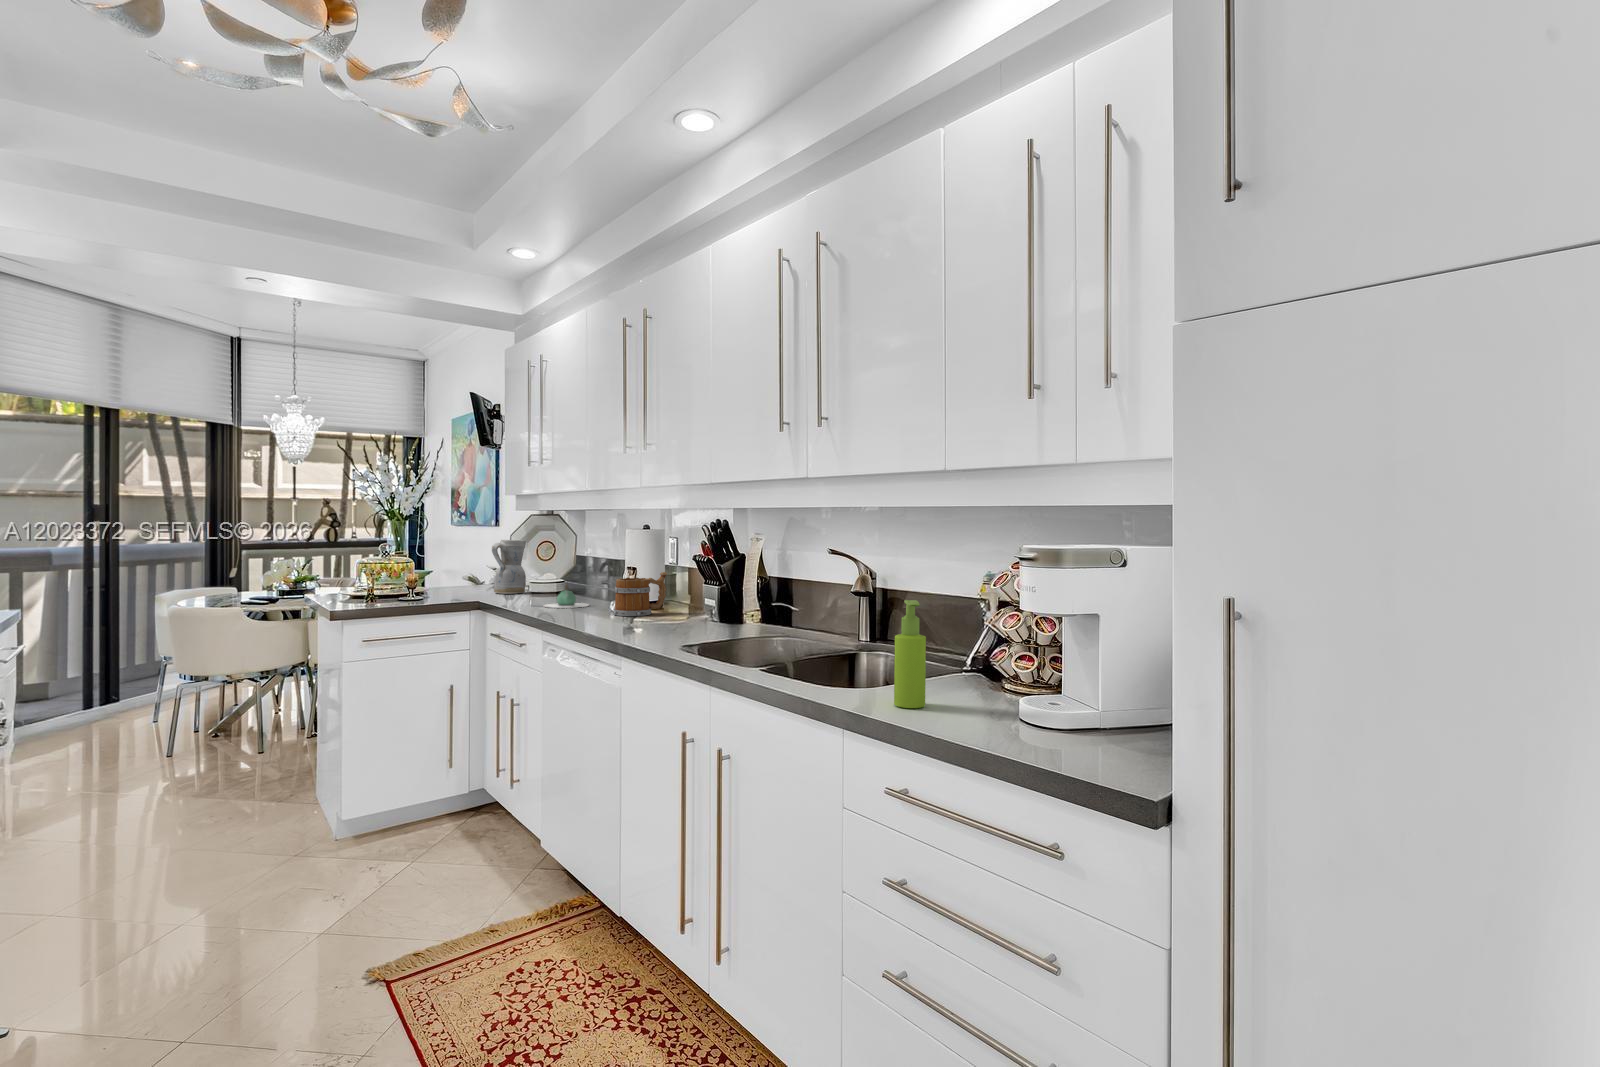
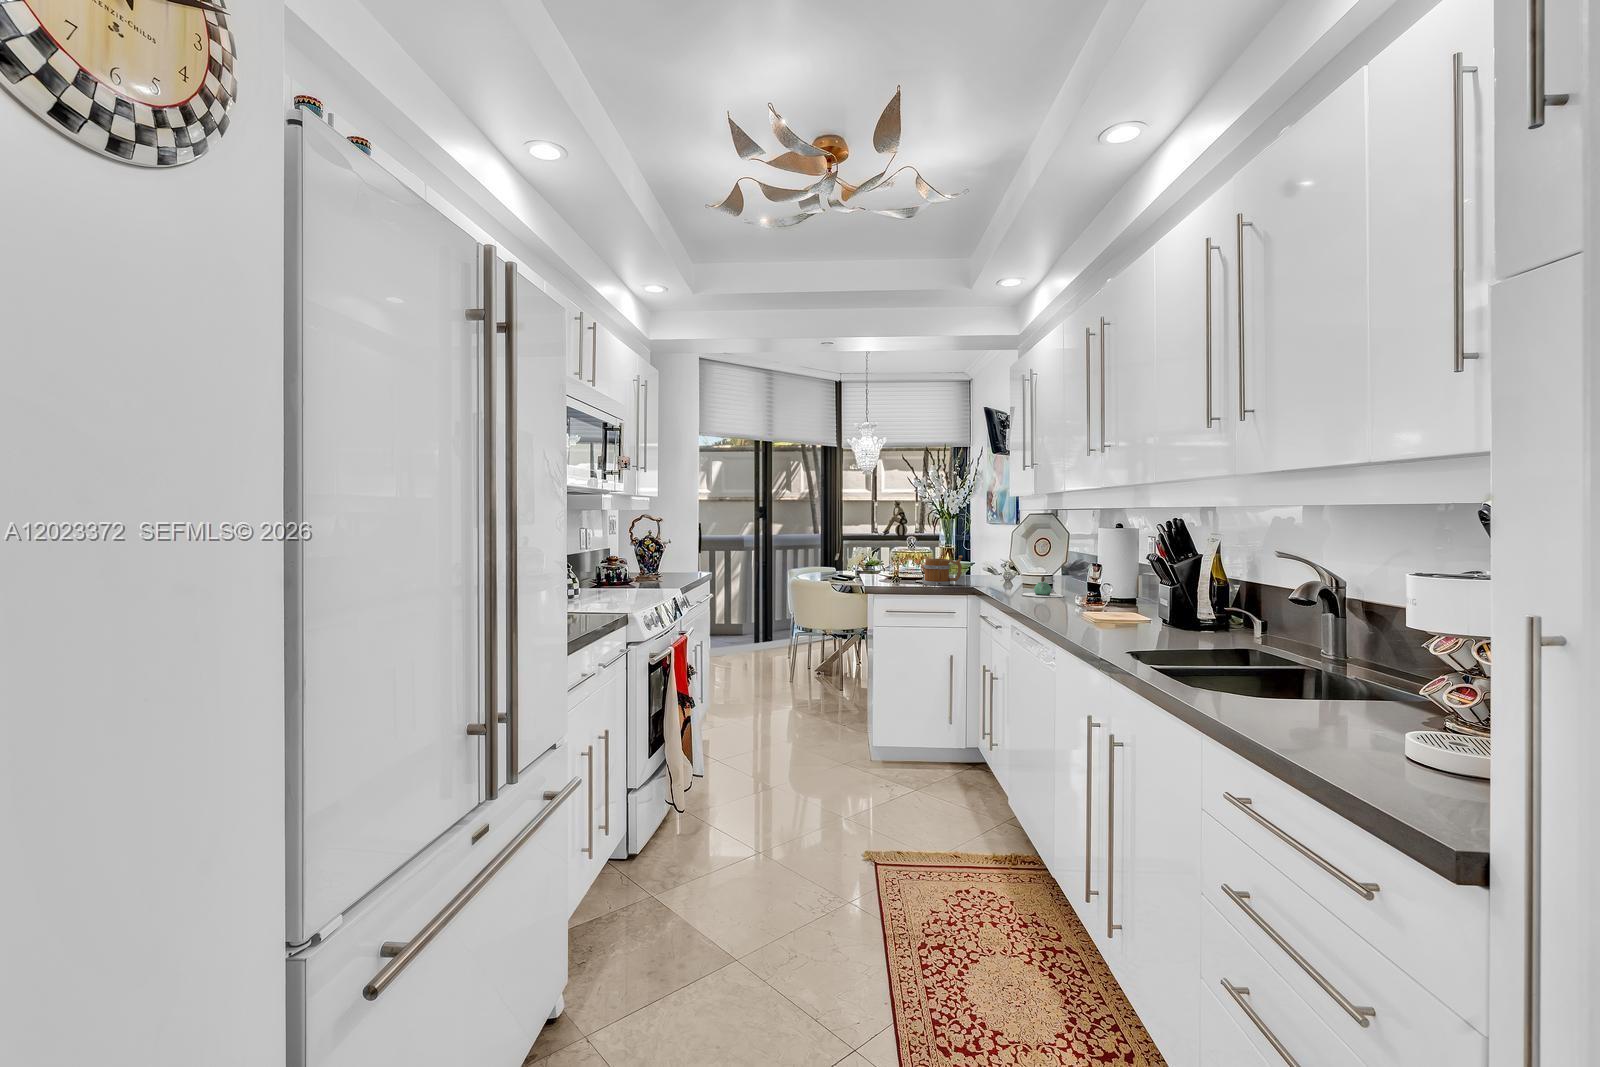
ceramic pitcher: present [492,539,526,594] -> none [992,535,1022,582]
mug: present [613,572,667,616] -> present [922,556,963,585]
soap dispenser: present [894,600,926,708] -> none [1272,610,1315,728]

